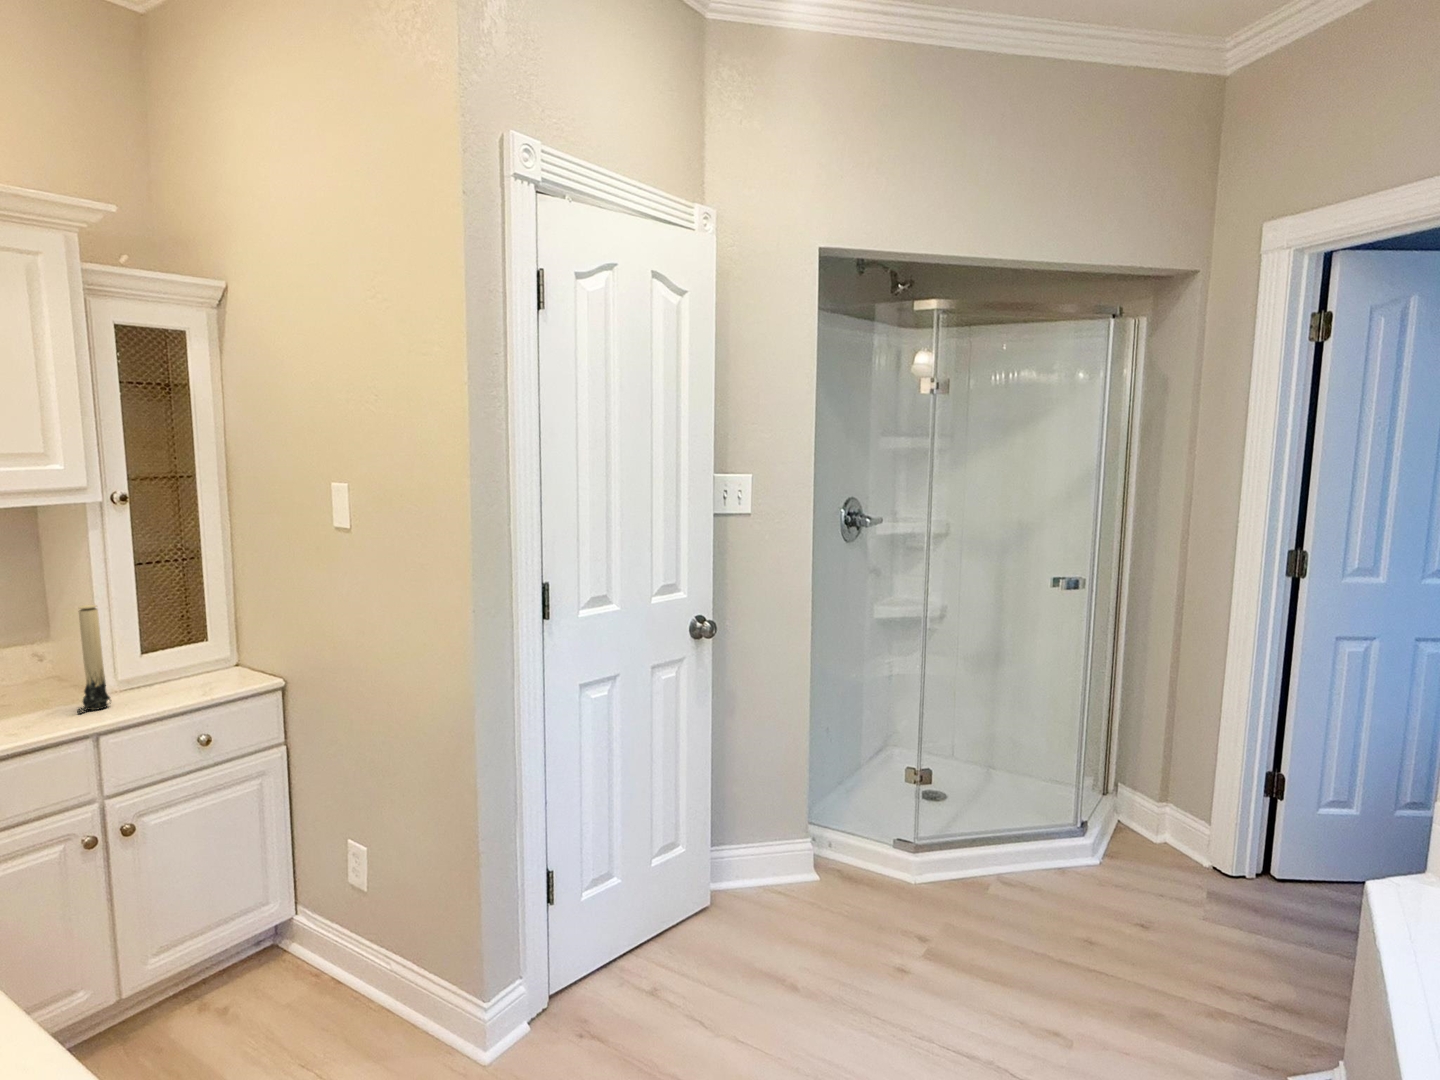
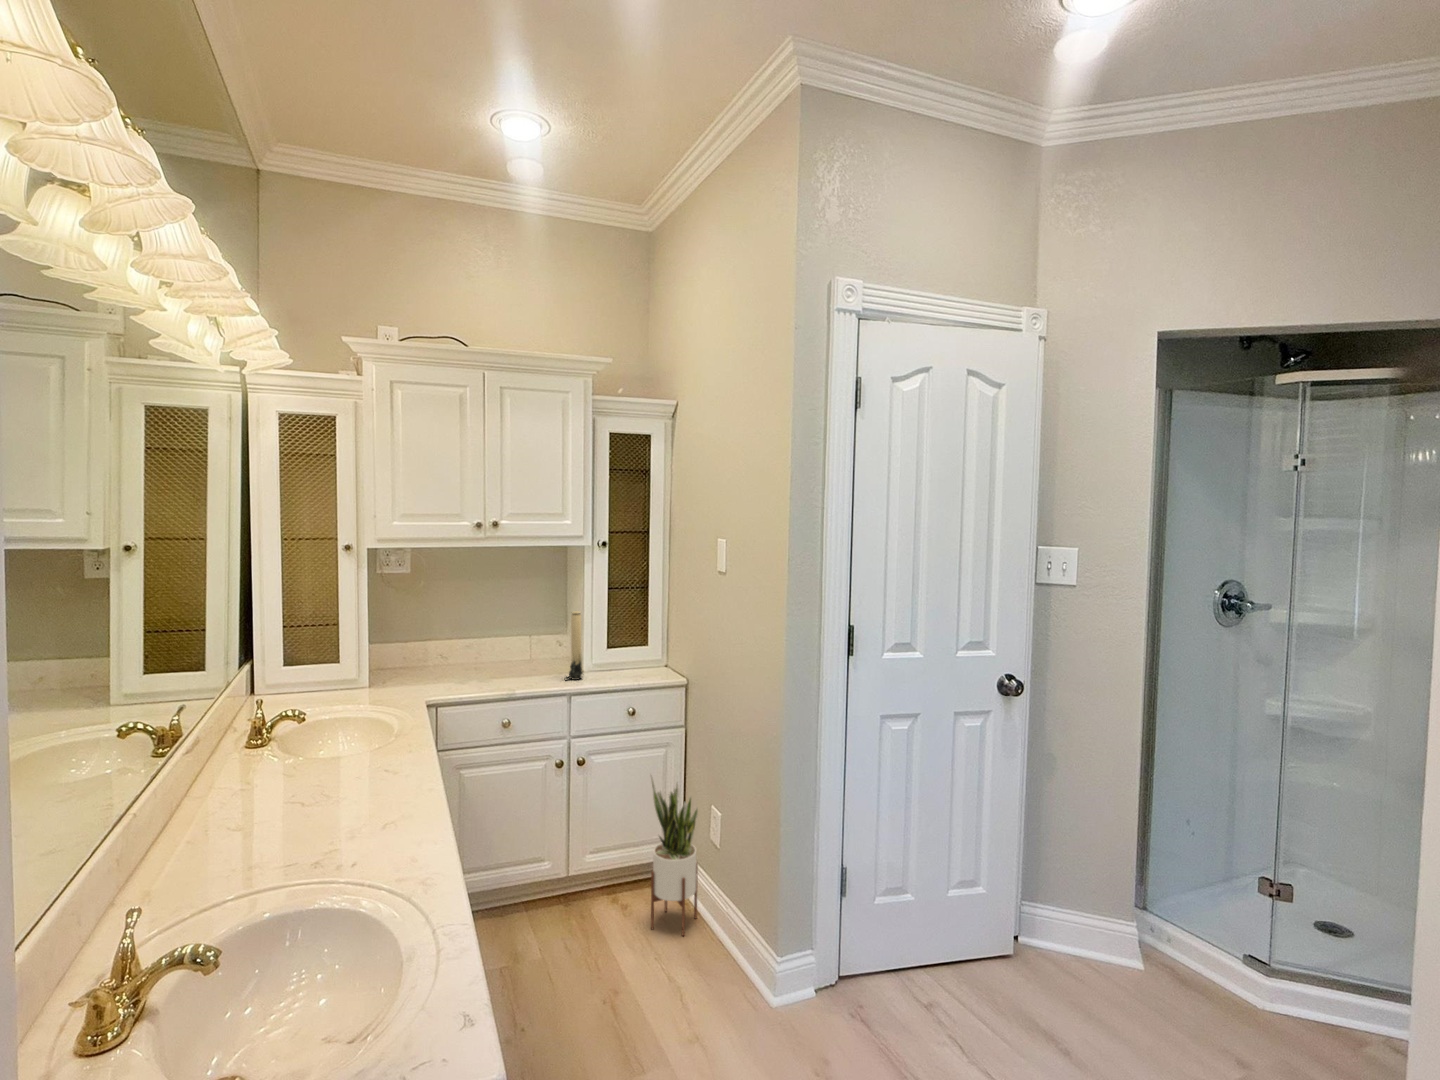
potted plant: none [250,819,339,1028] -> present [651,776,698,936]

